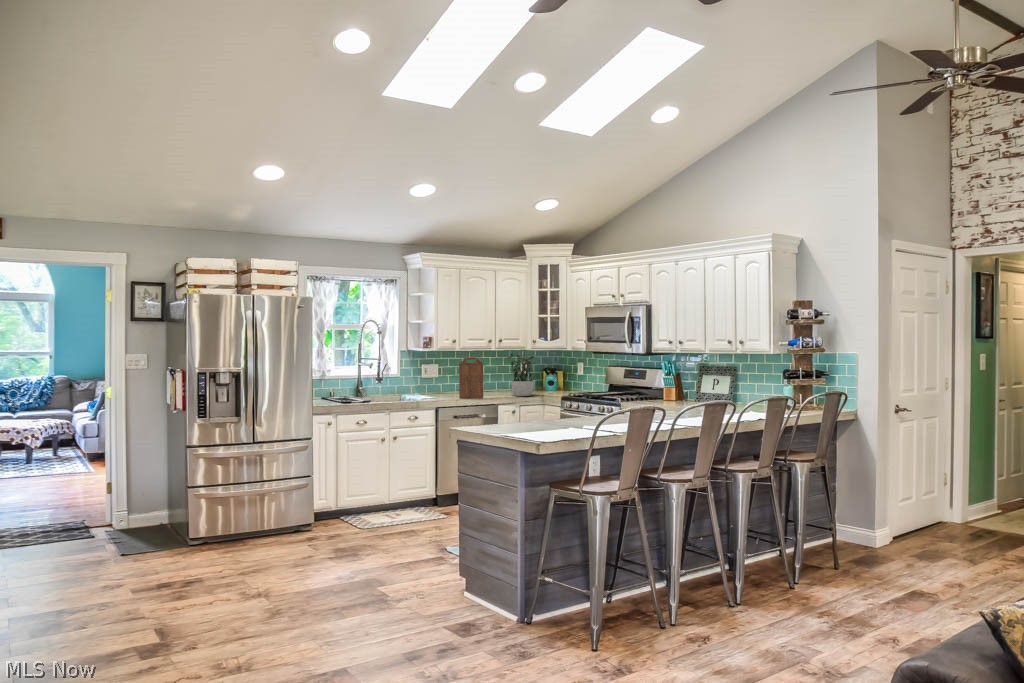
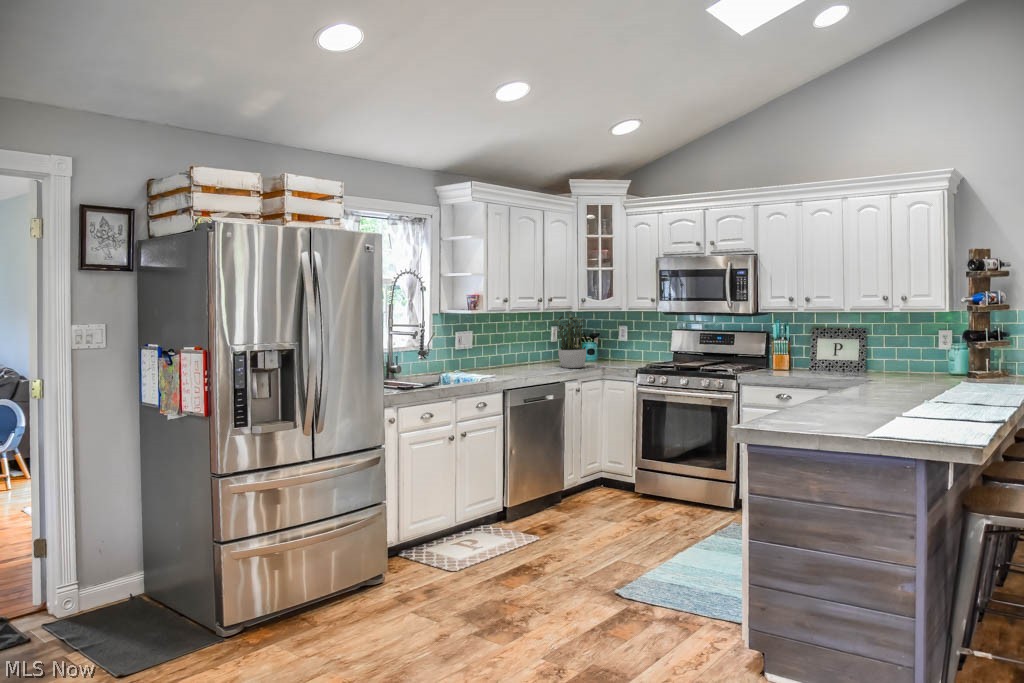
cutting board: present [459,357,483,399] -> none [515,321,544,375]

